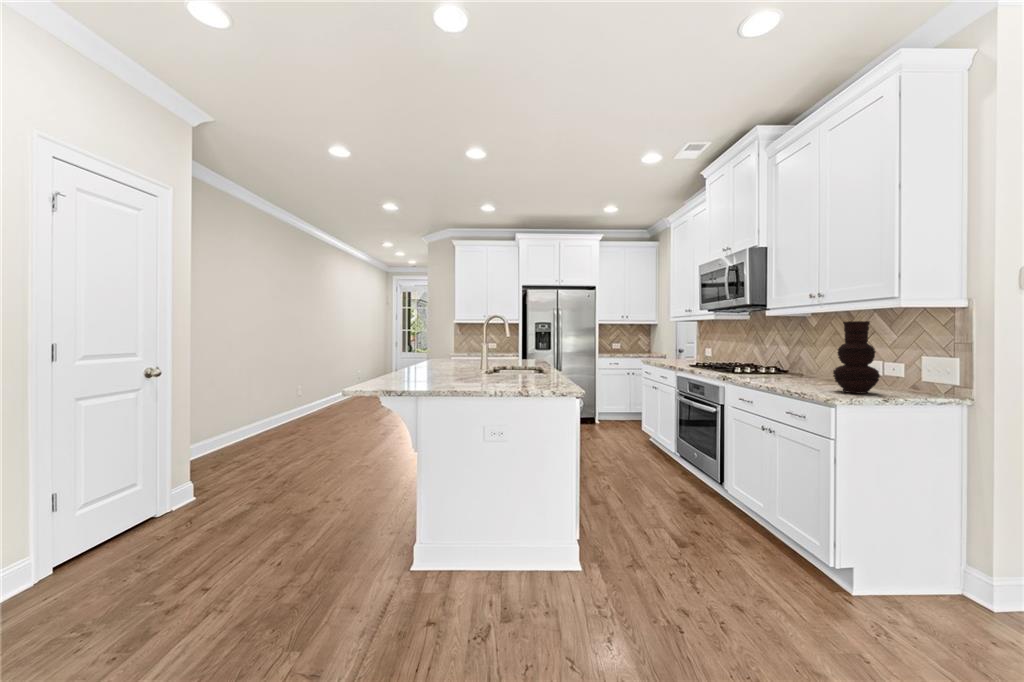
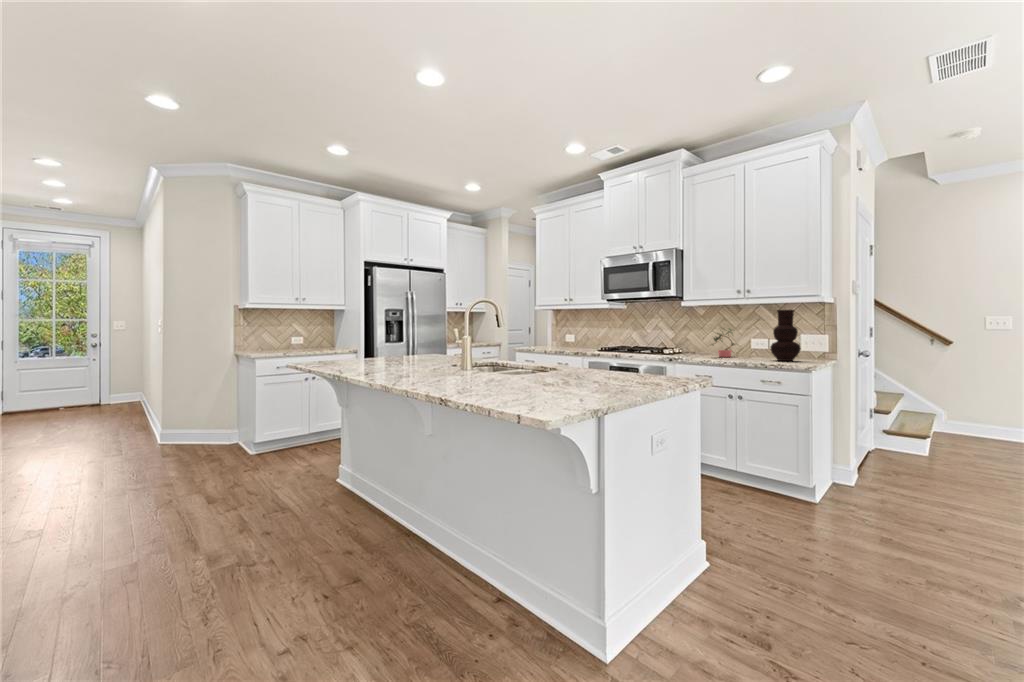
potted plant: none [773,343,832,382] -> present [712,328,736,357]

